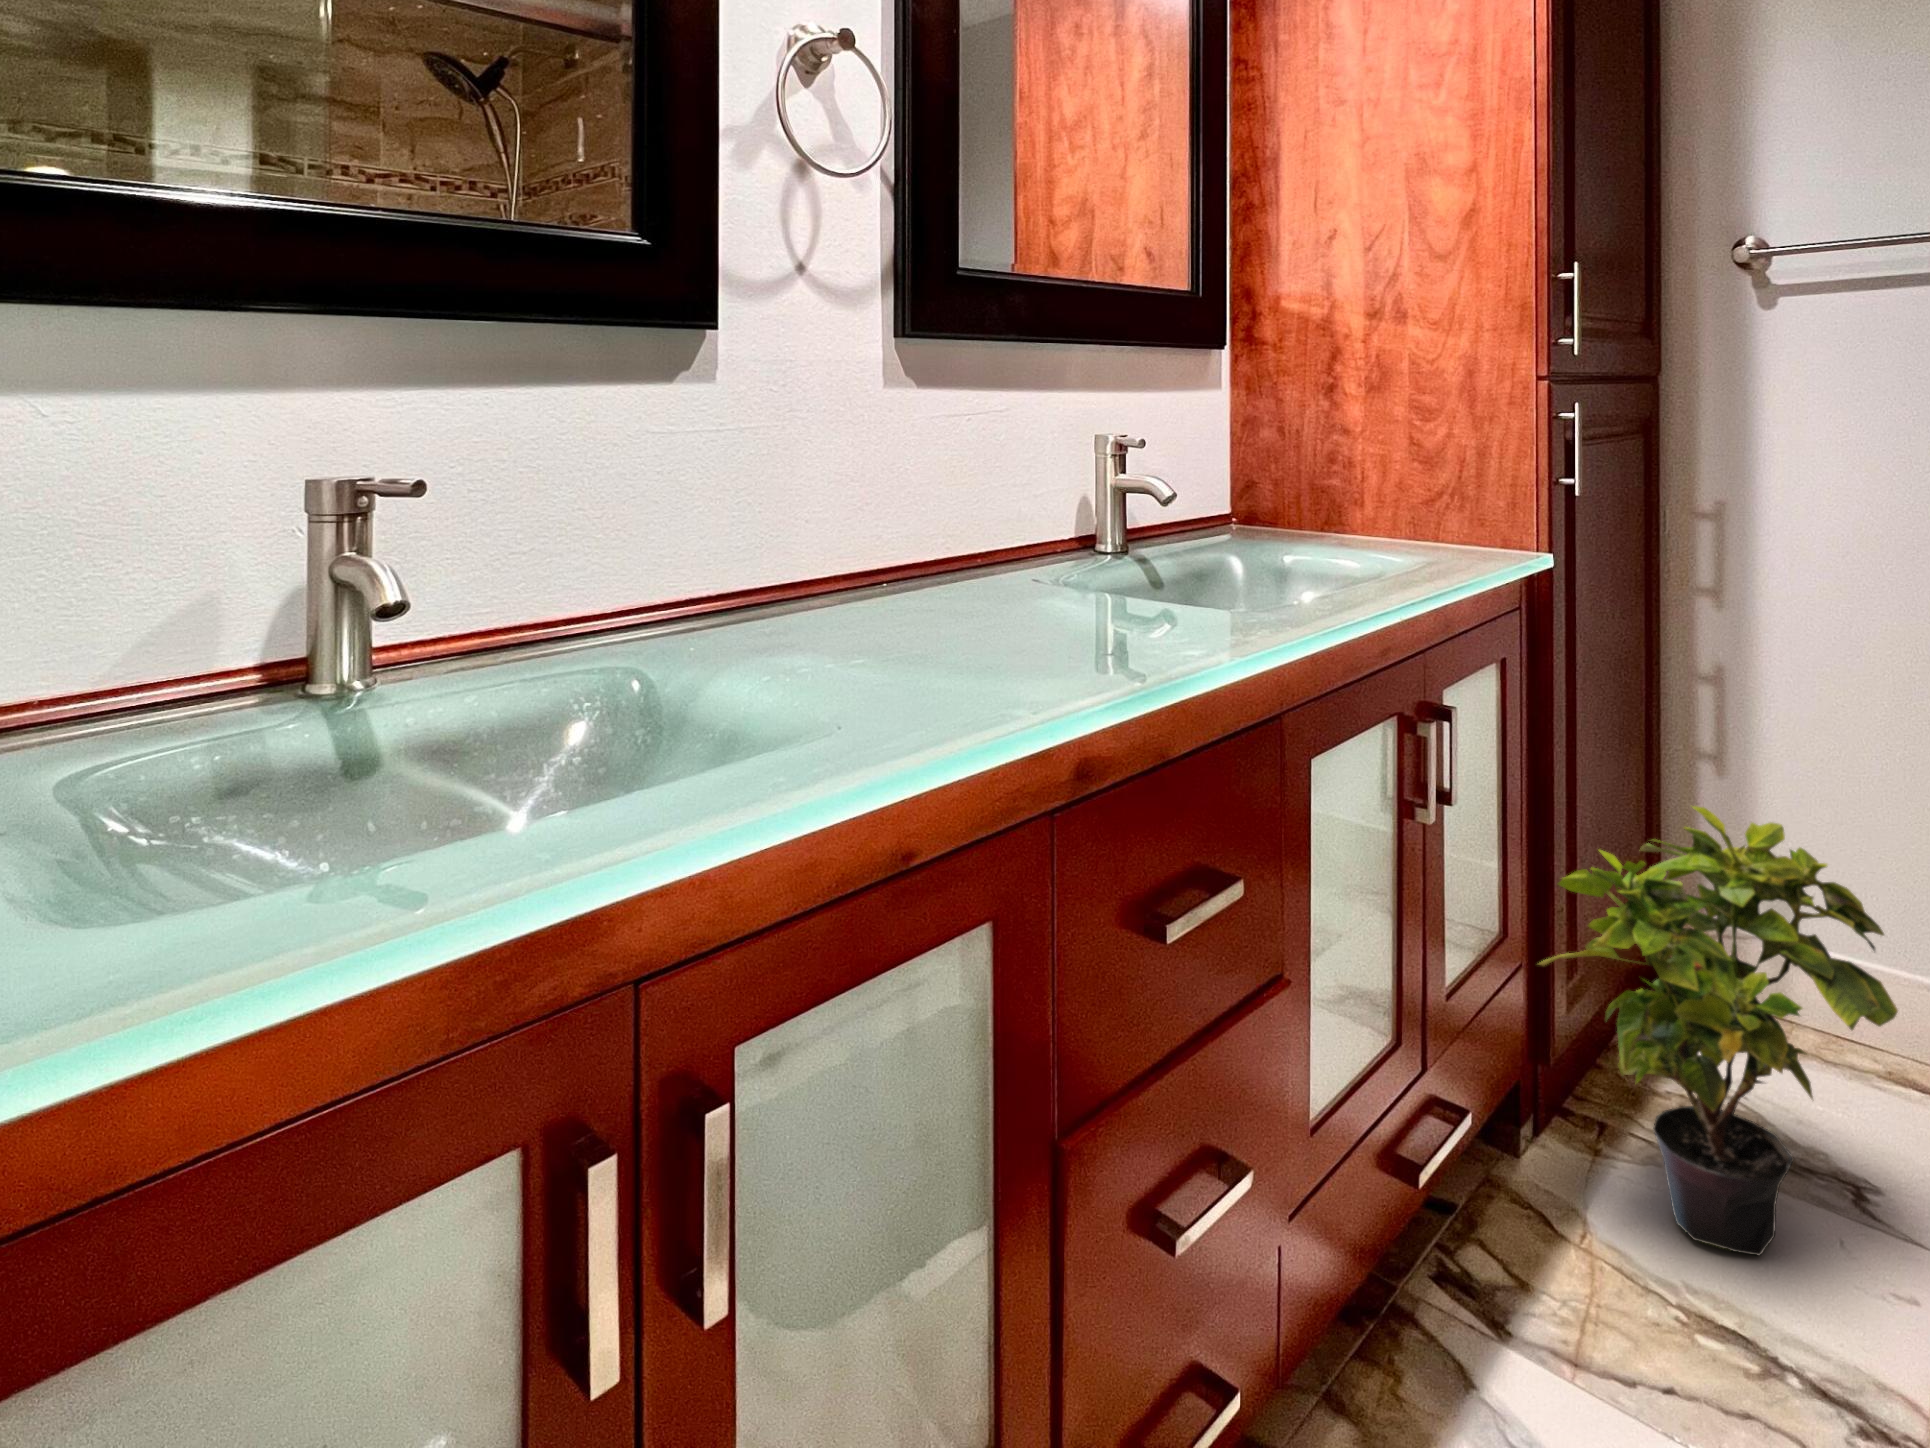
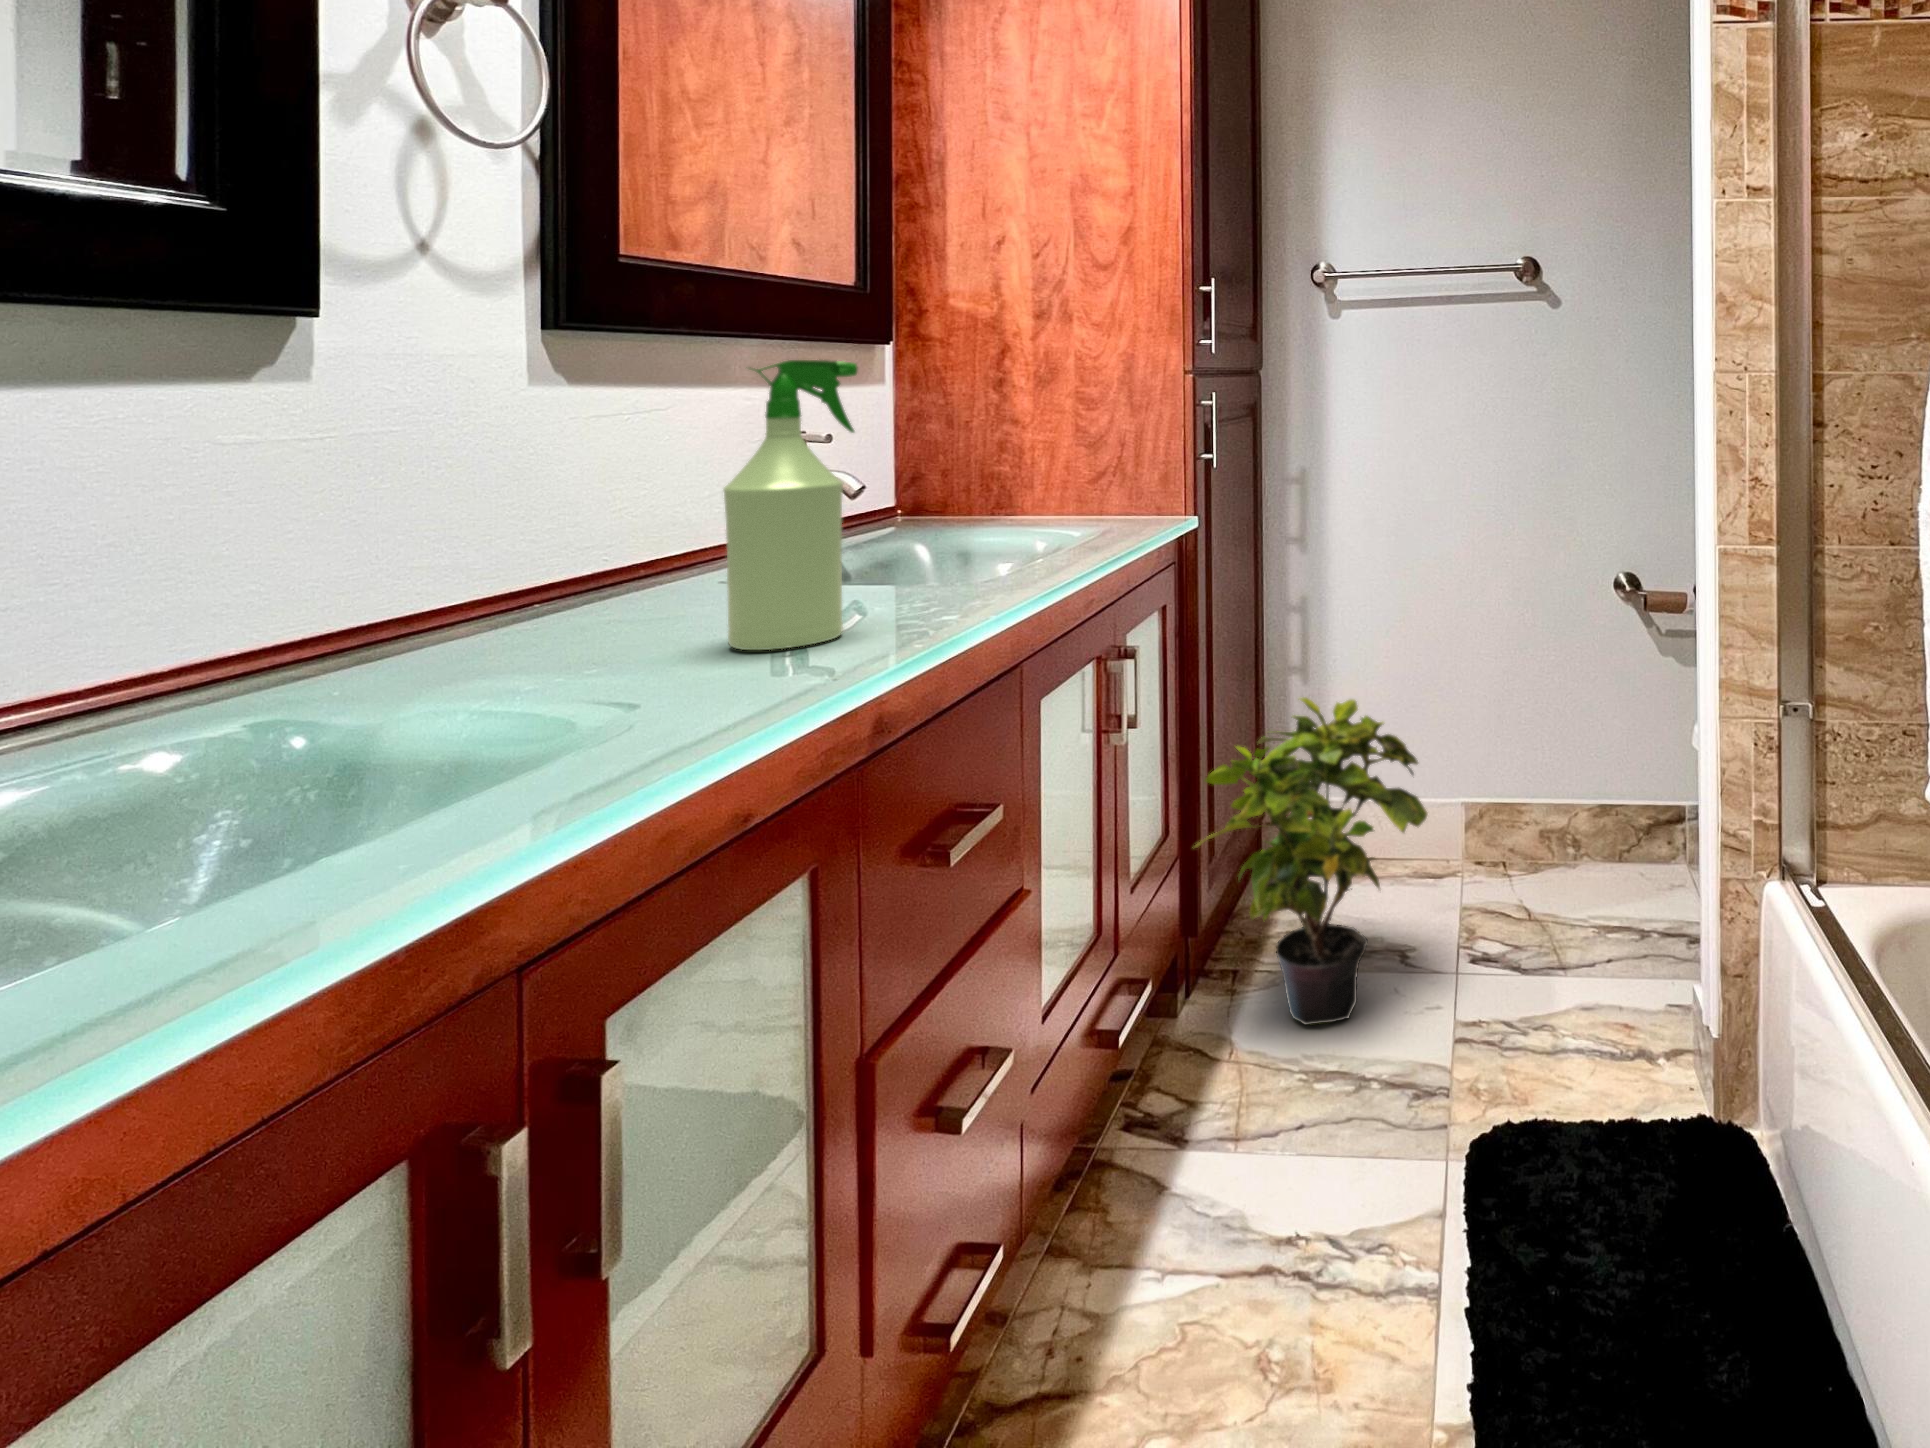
spray bottle: none [975,367,1100,665] -> present [723,360,858,650]

